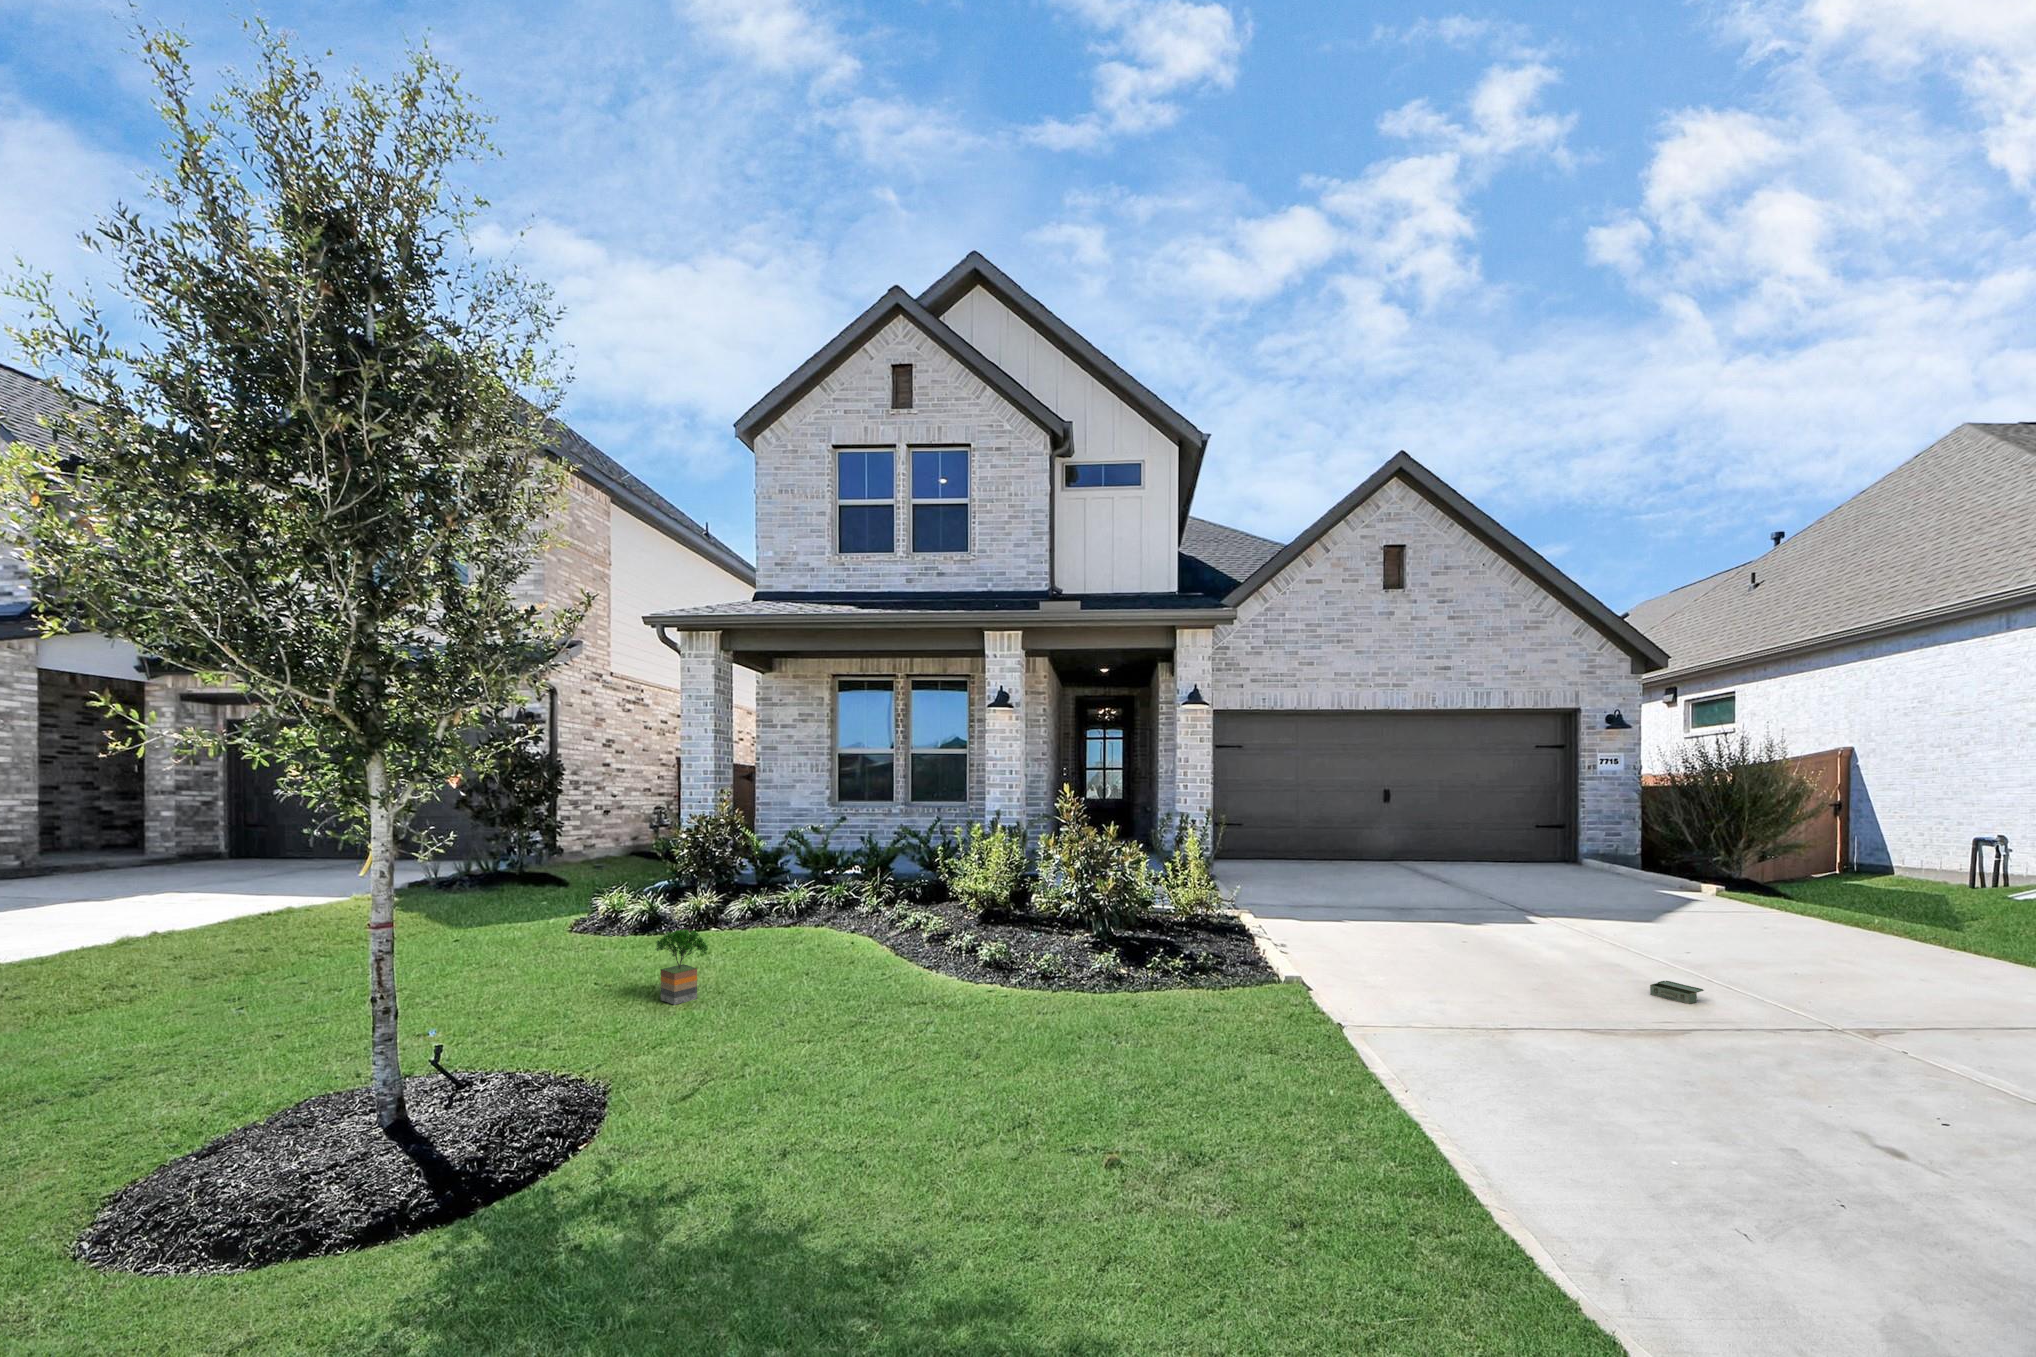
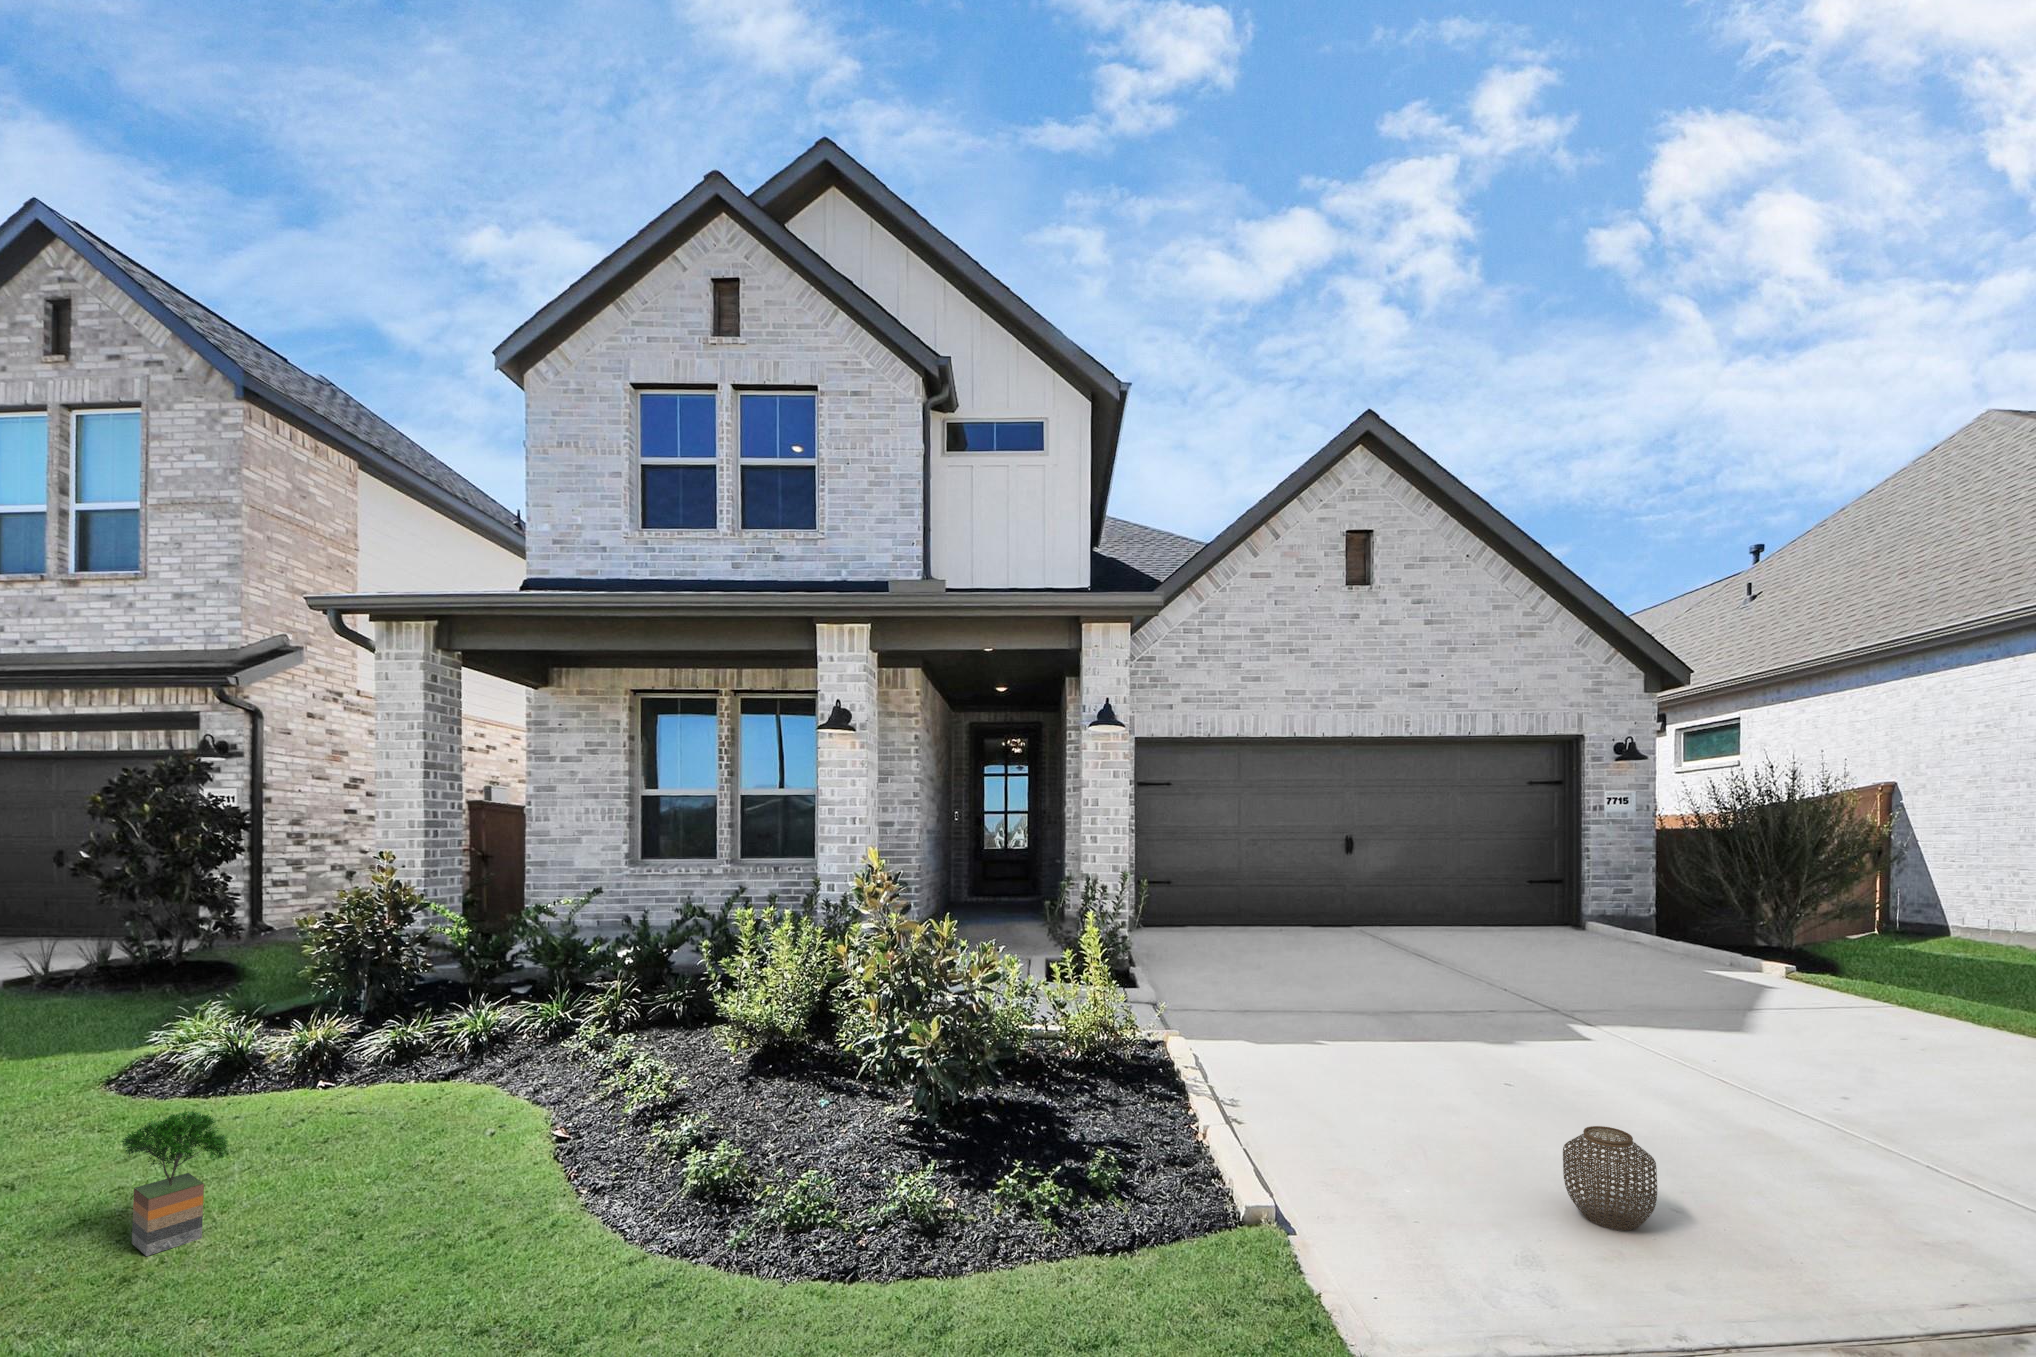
woven basket: none [1494,952,1549,1011] -> present [1563,1126,1657,1230]
toolbox: present [1650,981,1704,1004] -> none [1795,1156,1883,1203]

